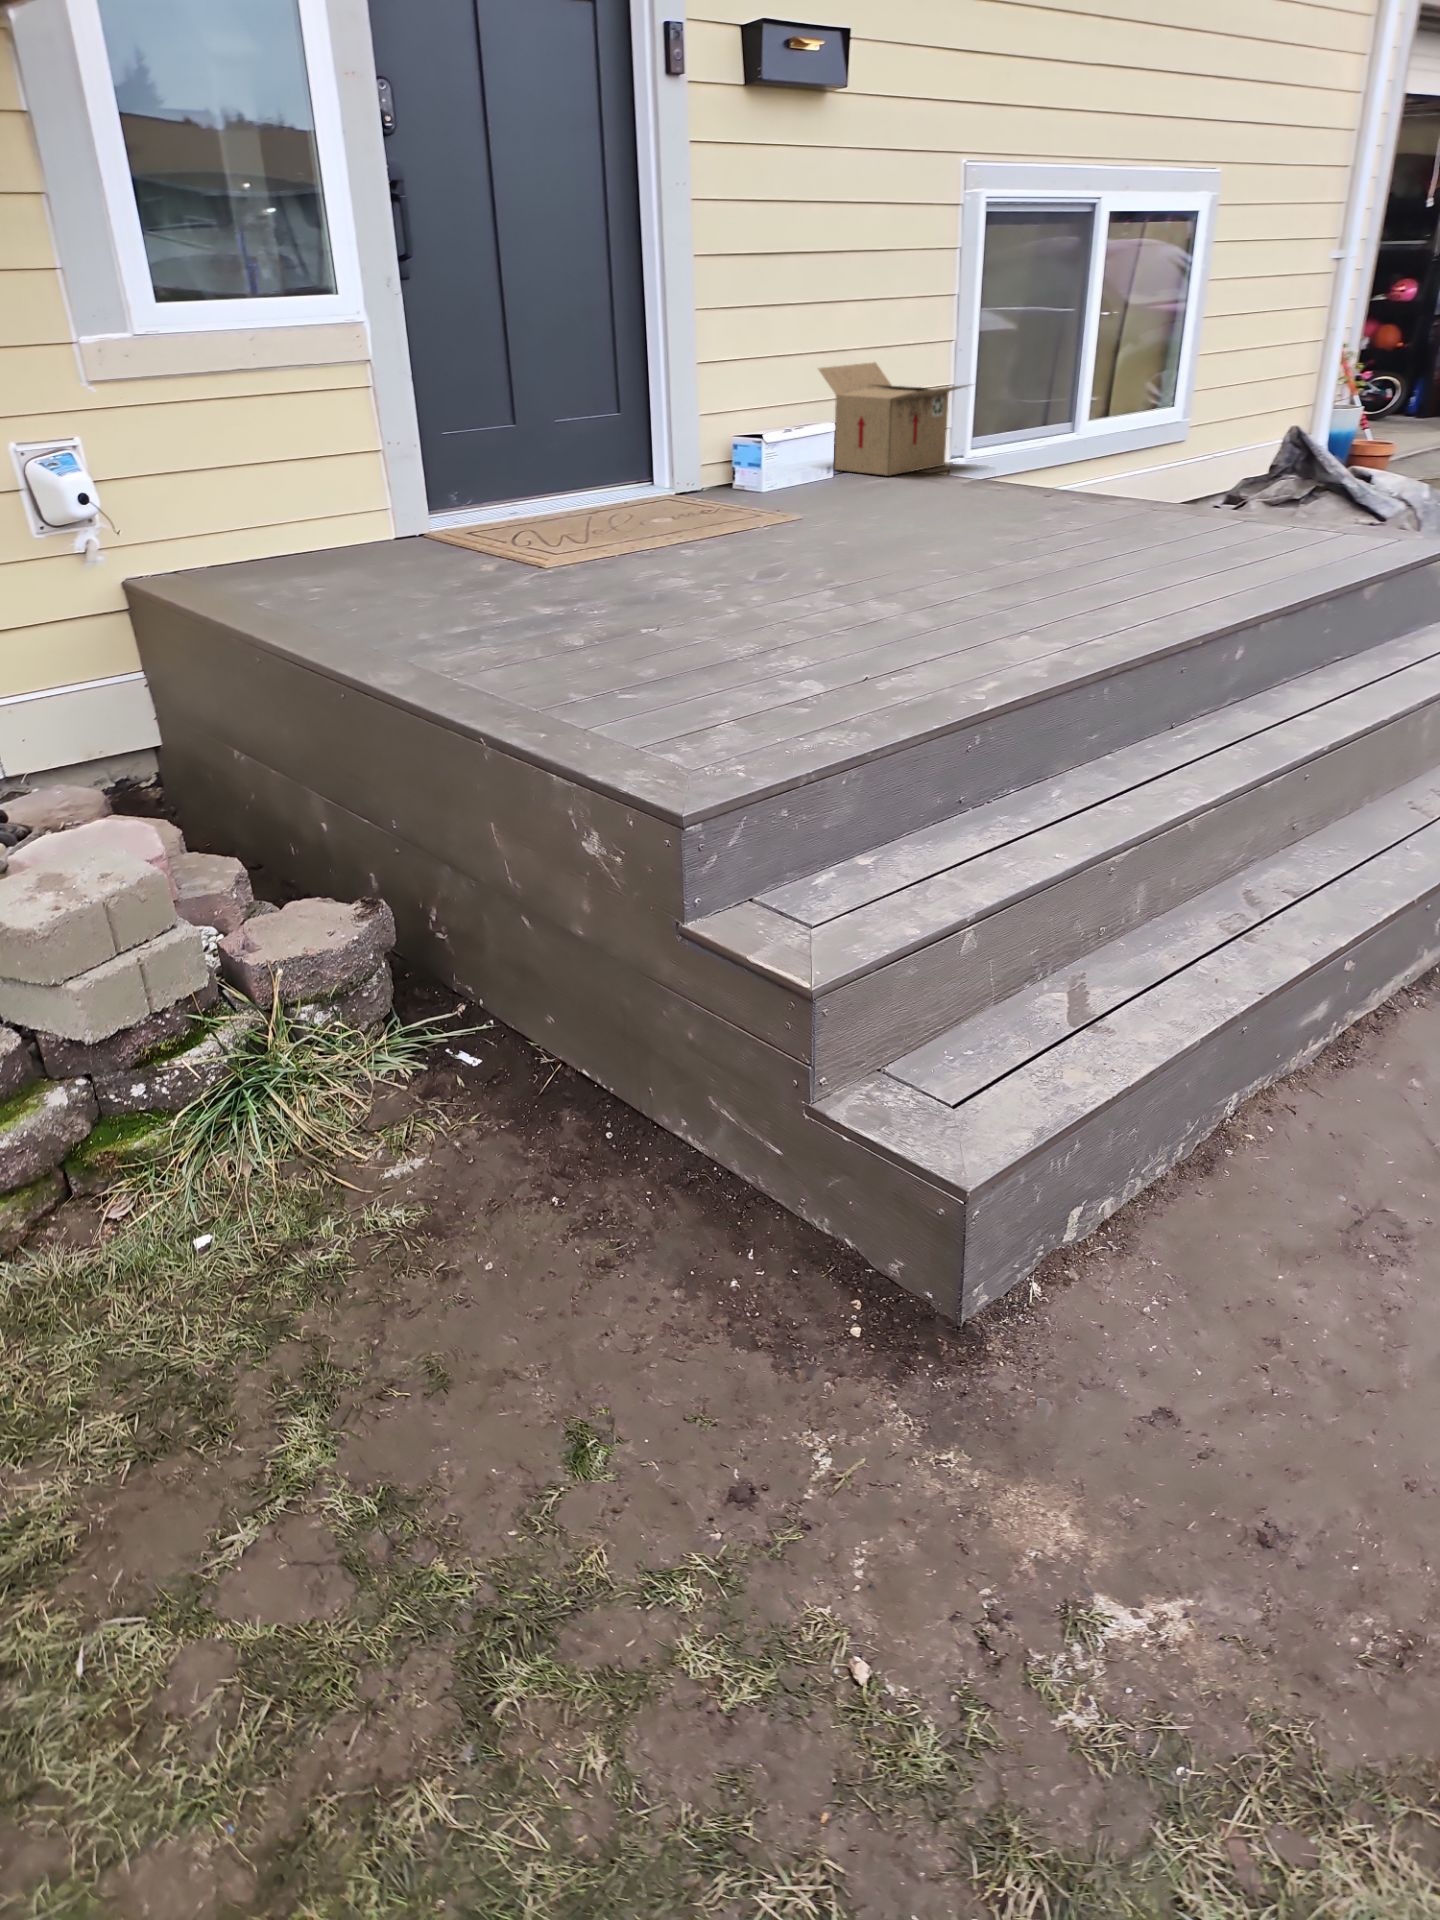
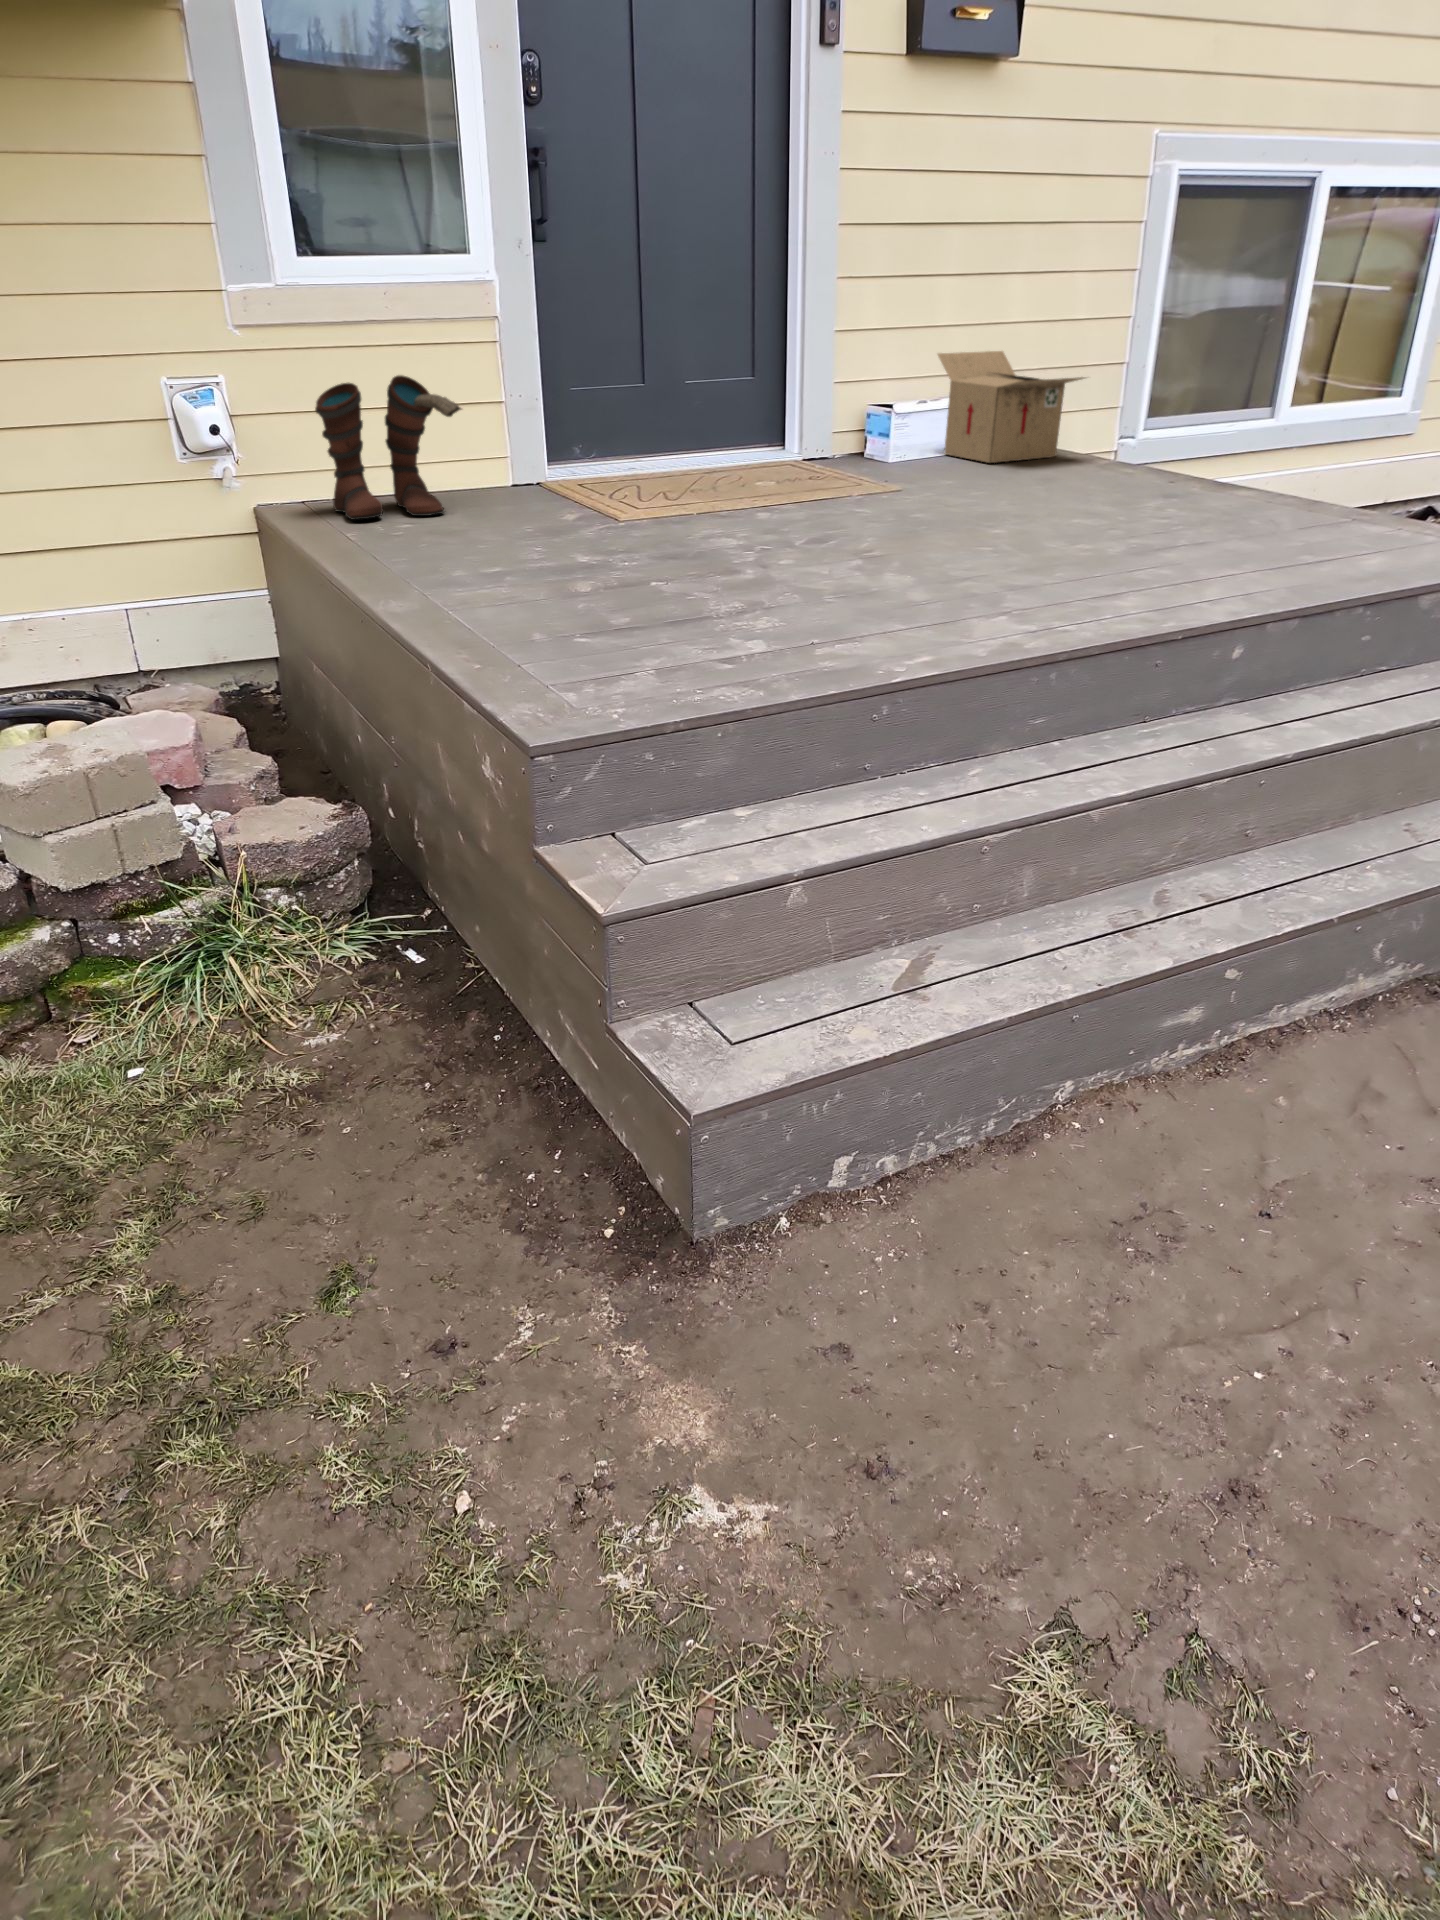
boots: none [207,420,374,582] -> present [315,375,462,520]

